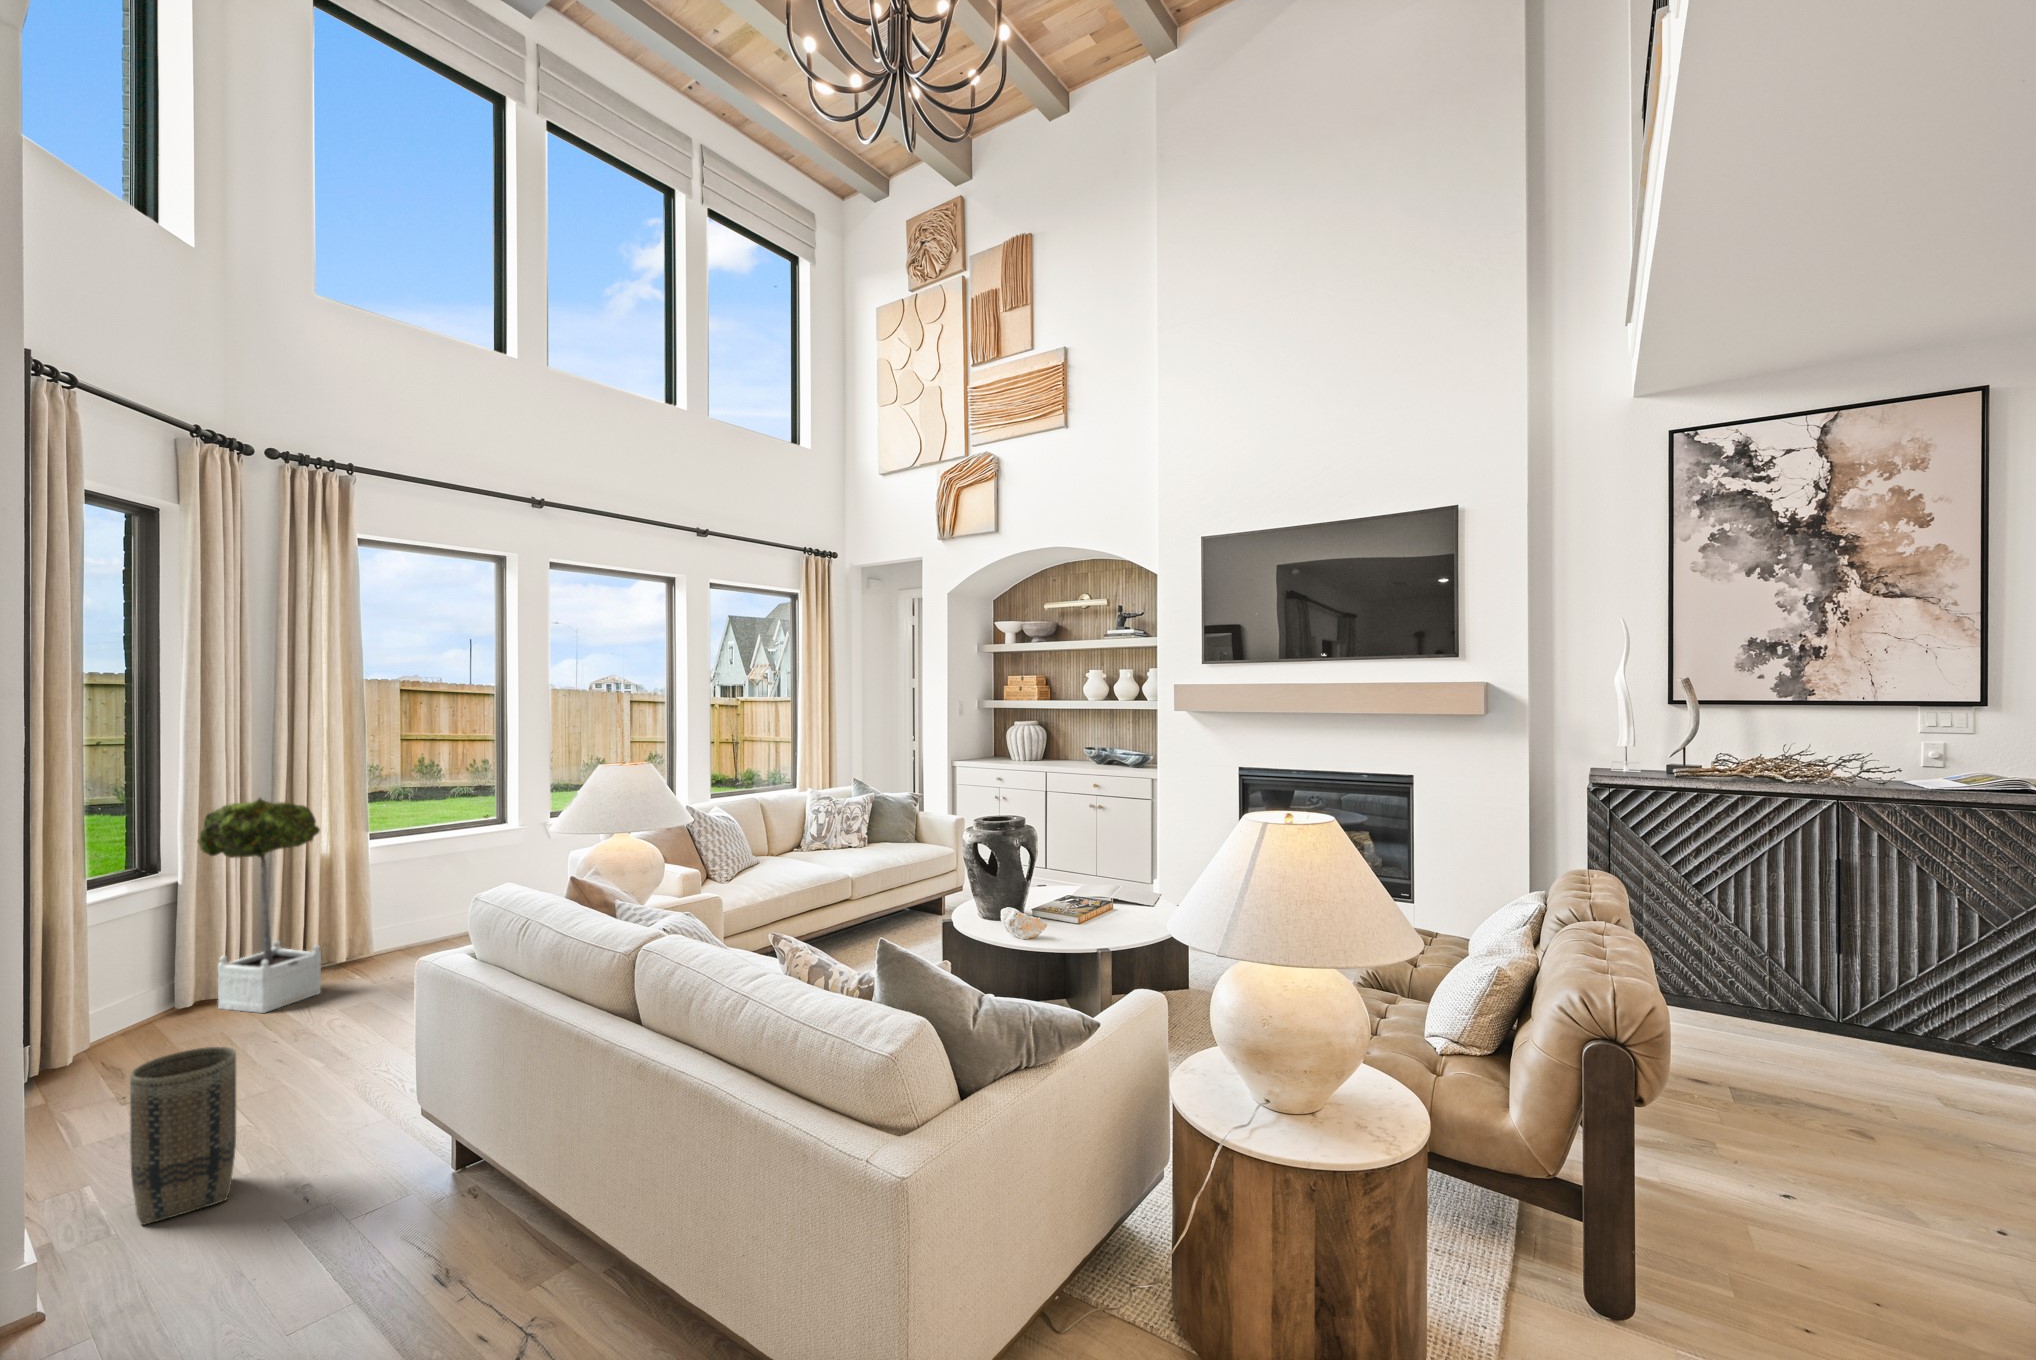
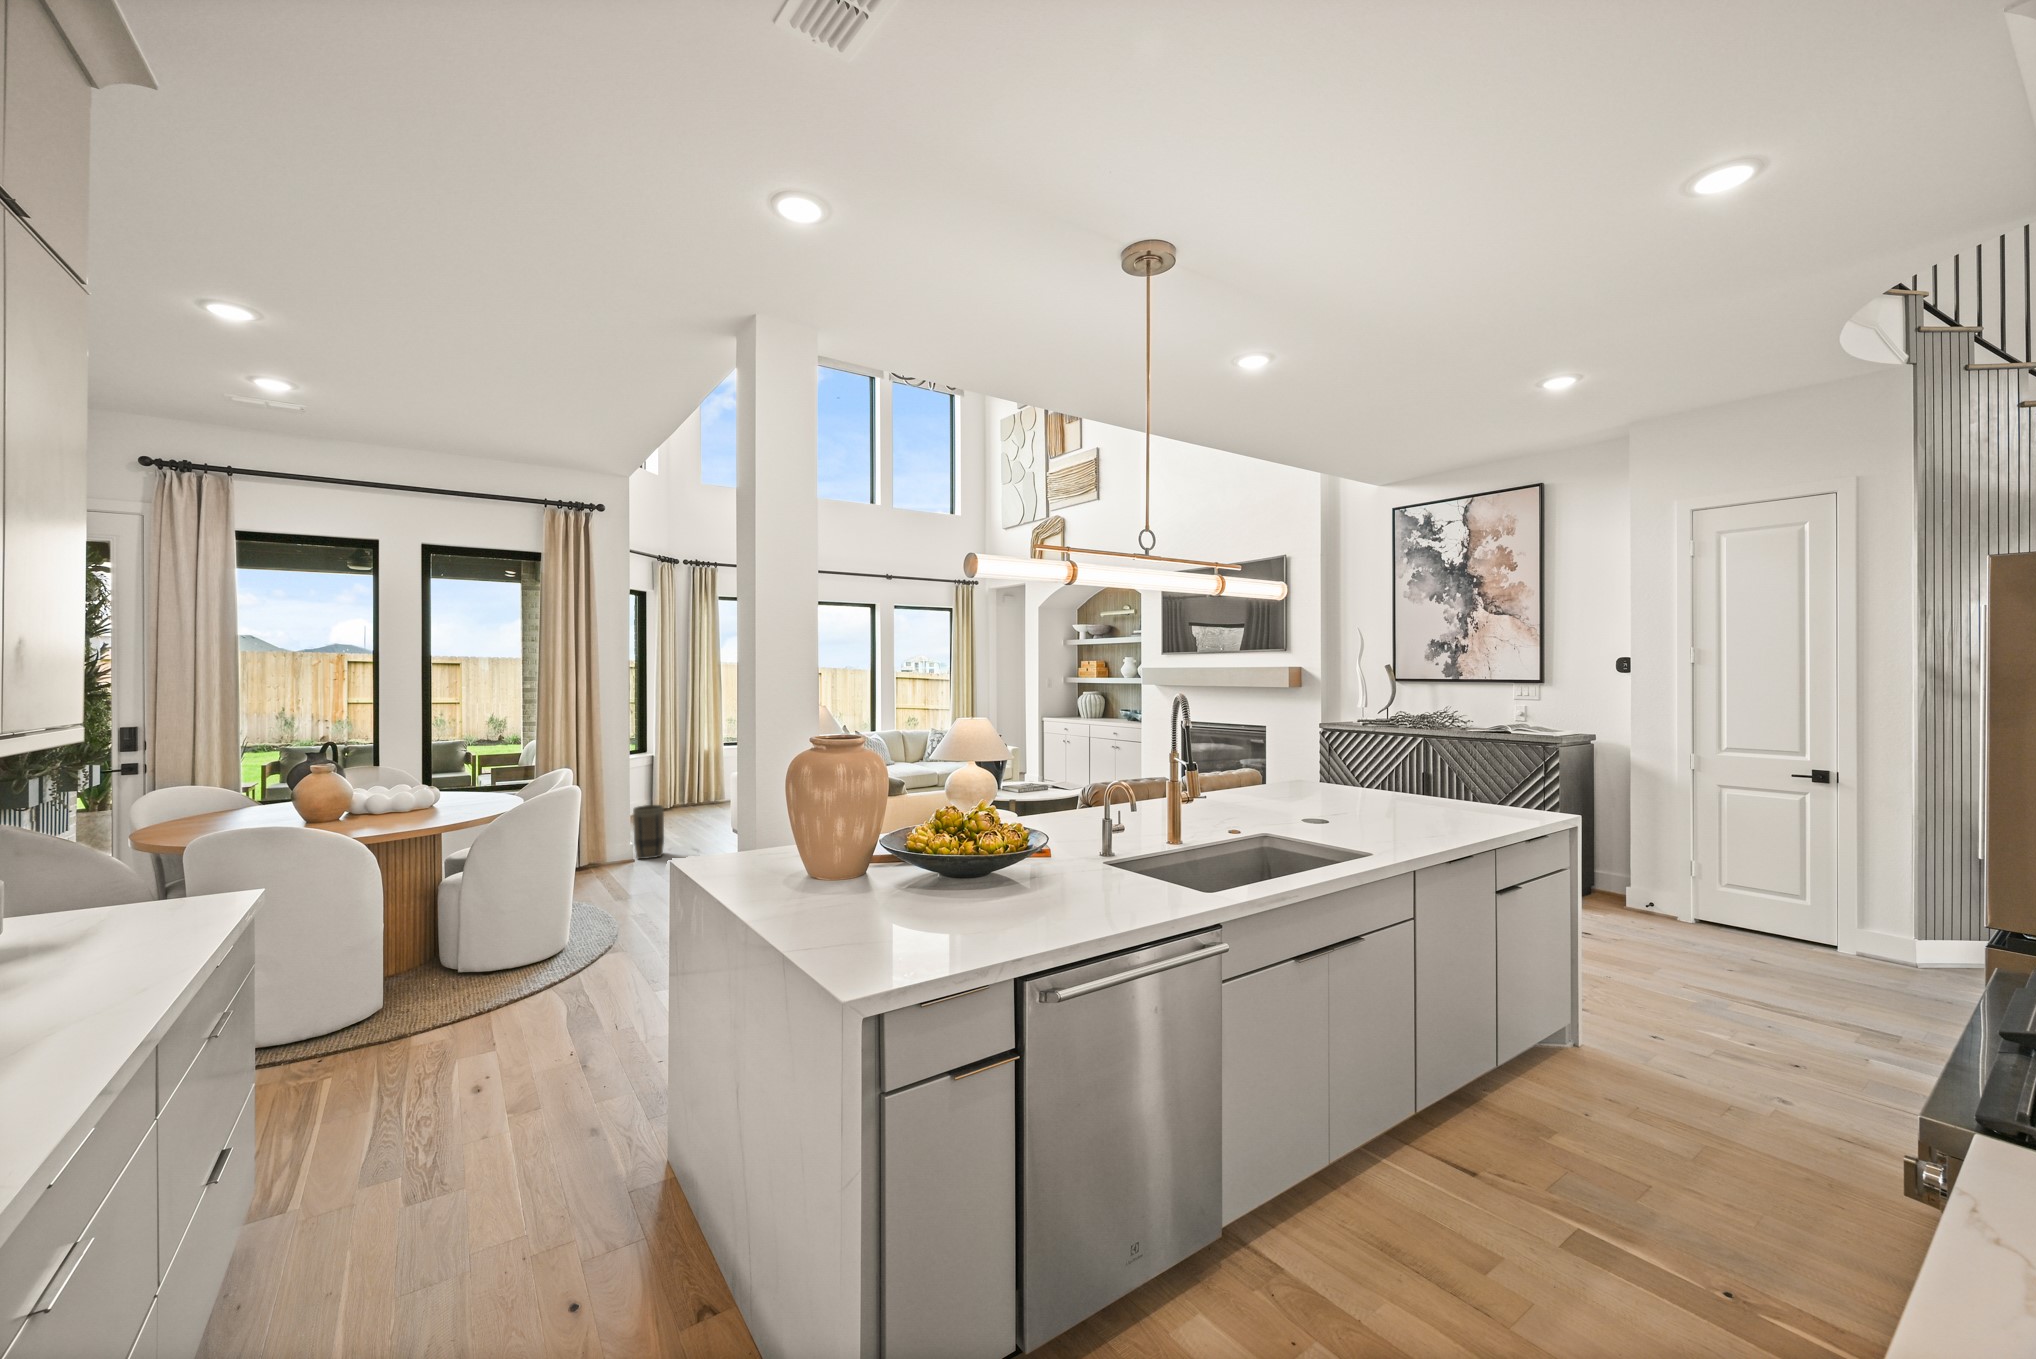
potted tree: present [198,798,321,1013] -> none [653,720,700,815]

